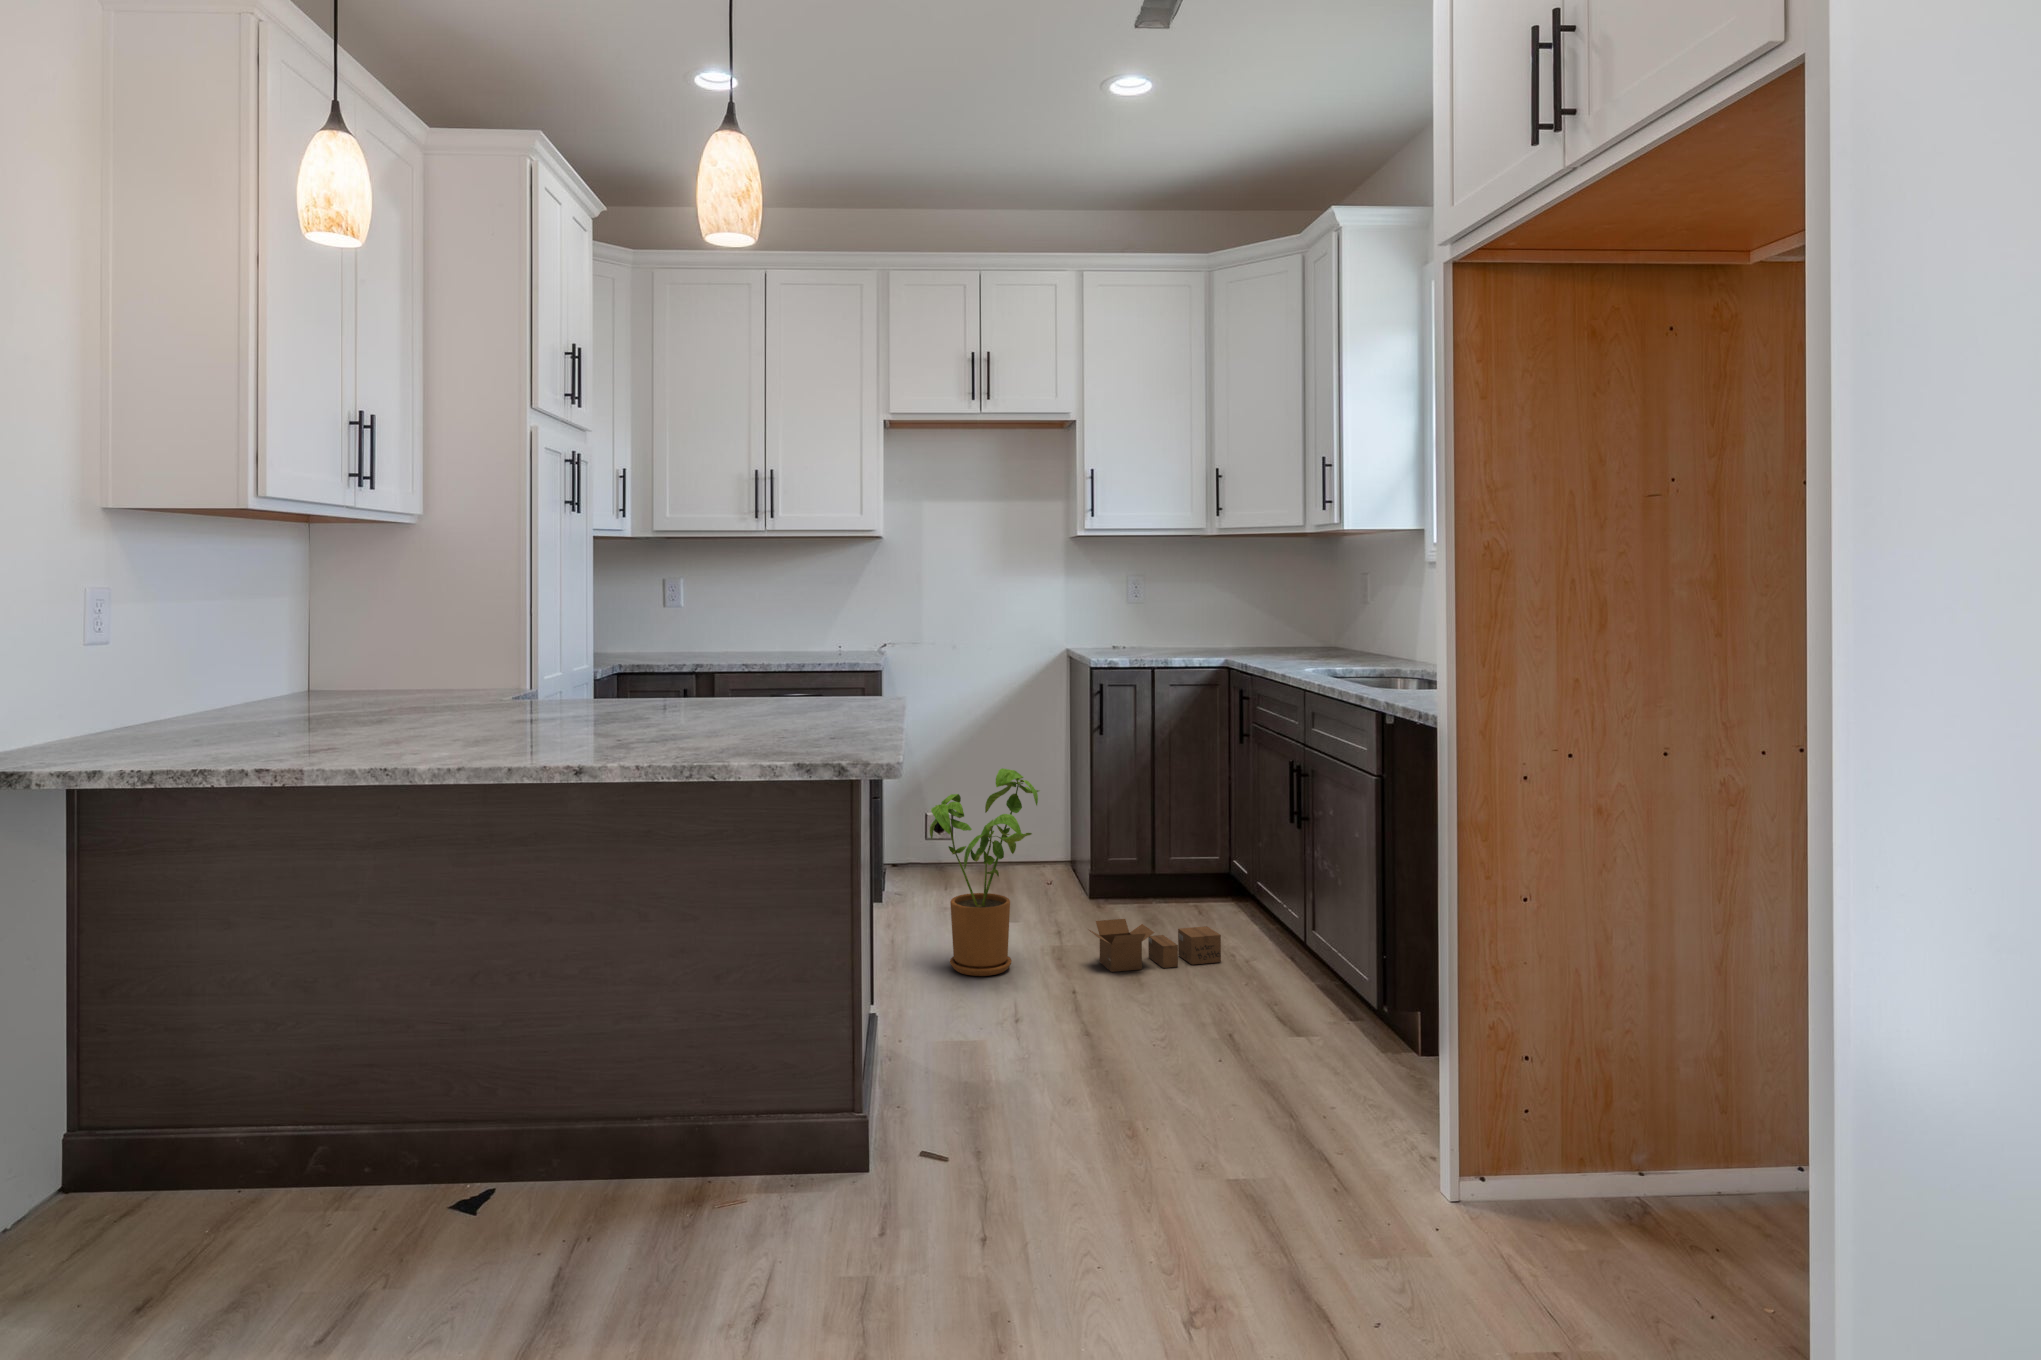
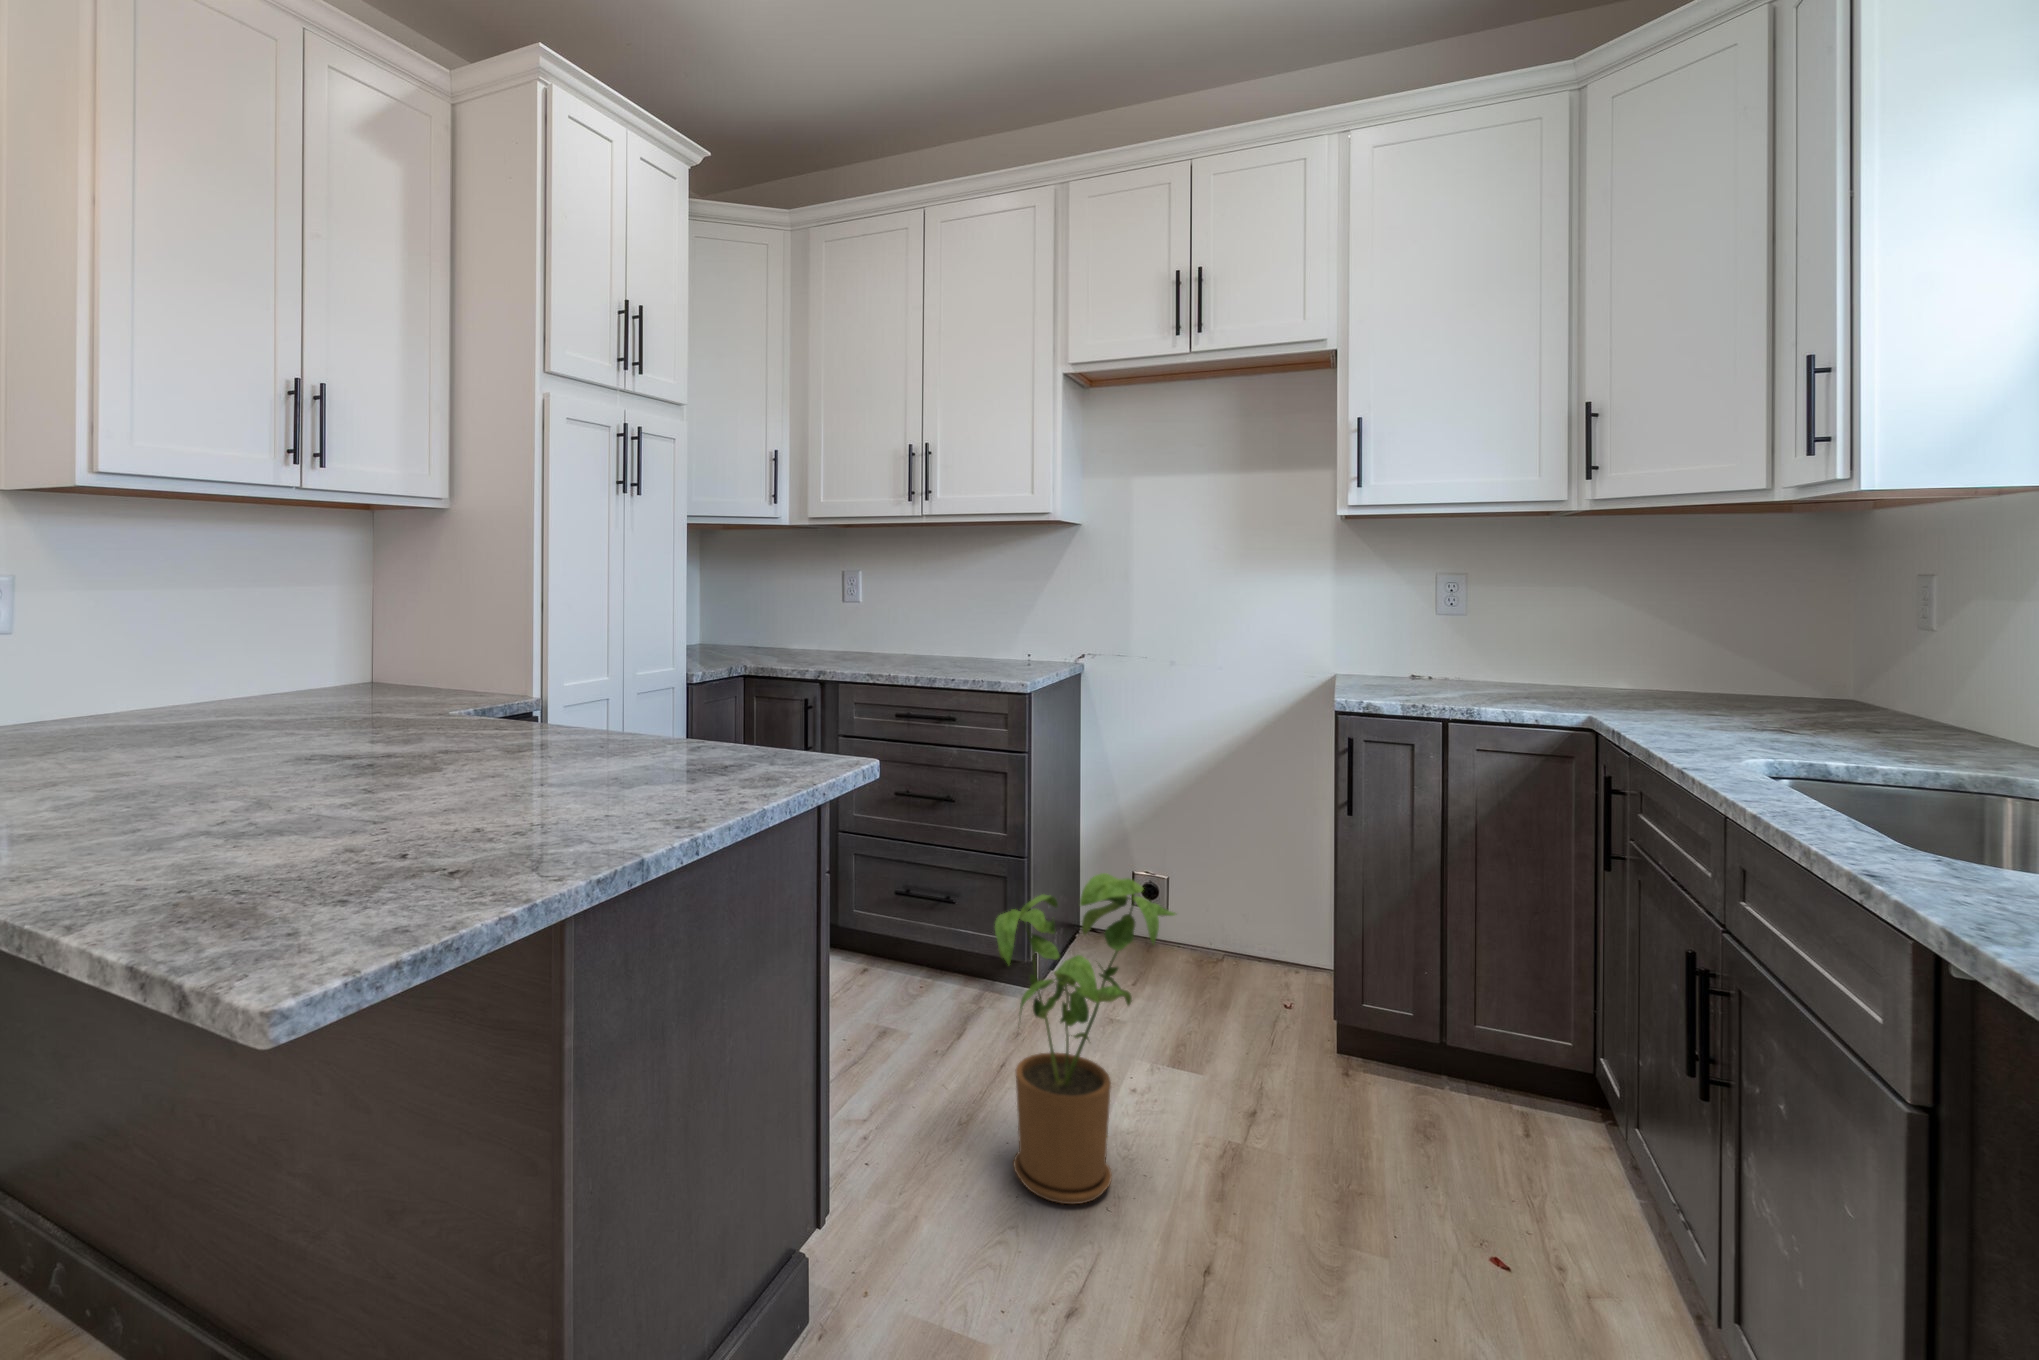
cardboard box: present [1088,919,1221,972] -> none [1245,1151,1514,1303]

